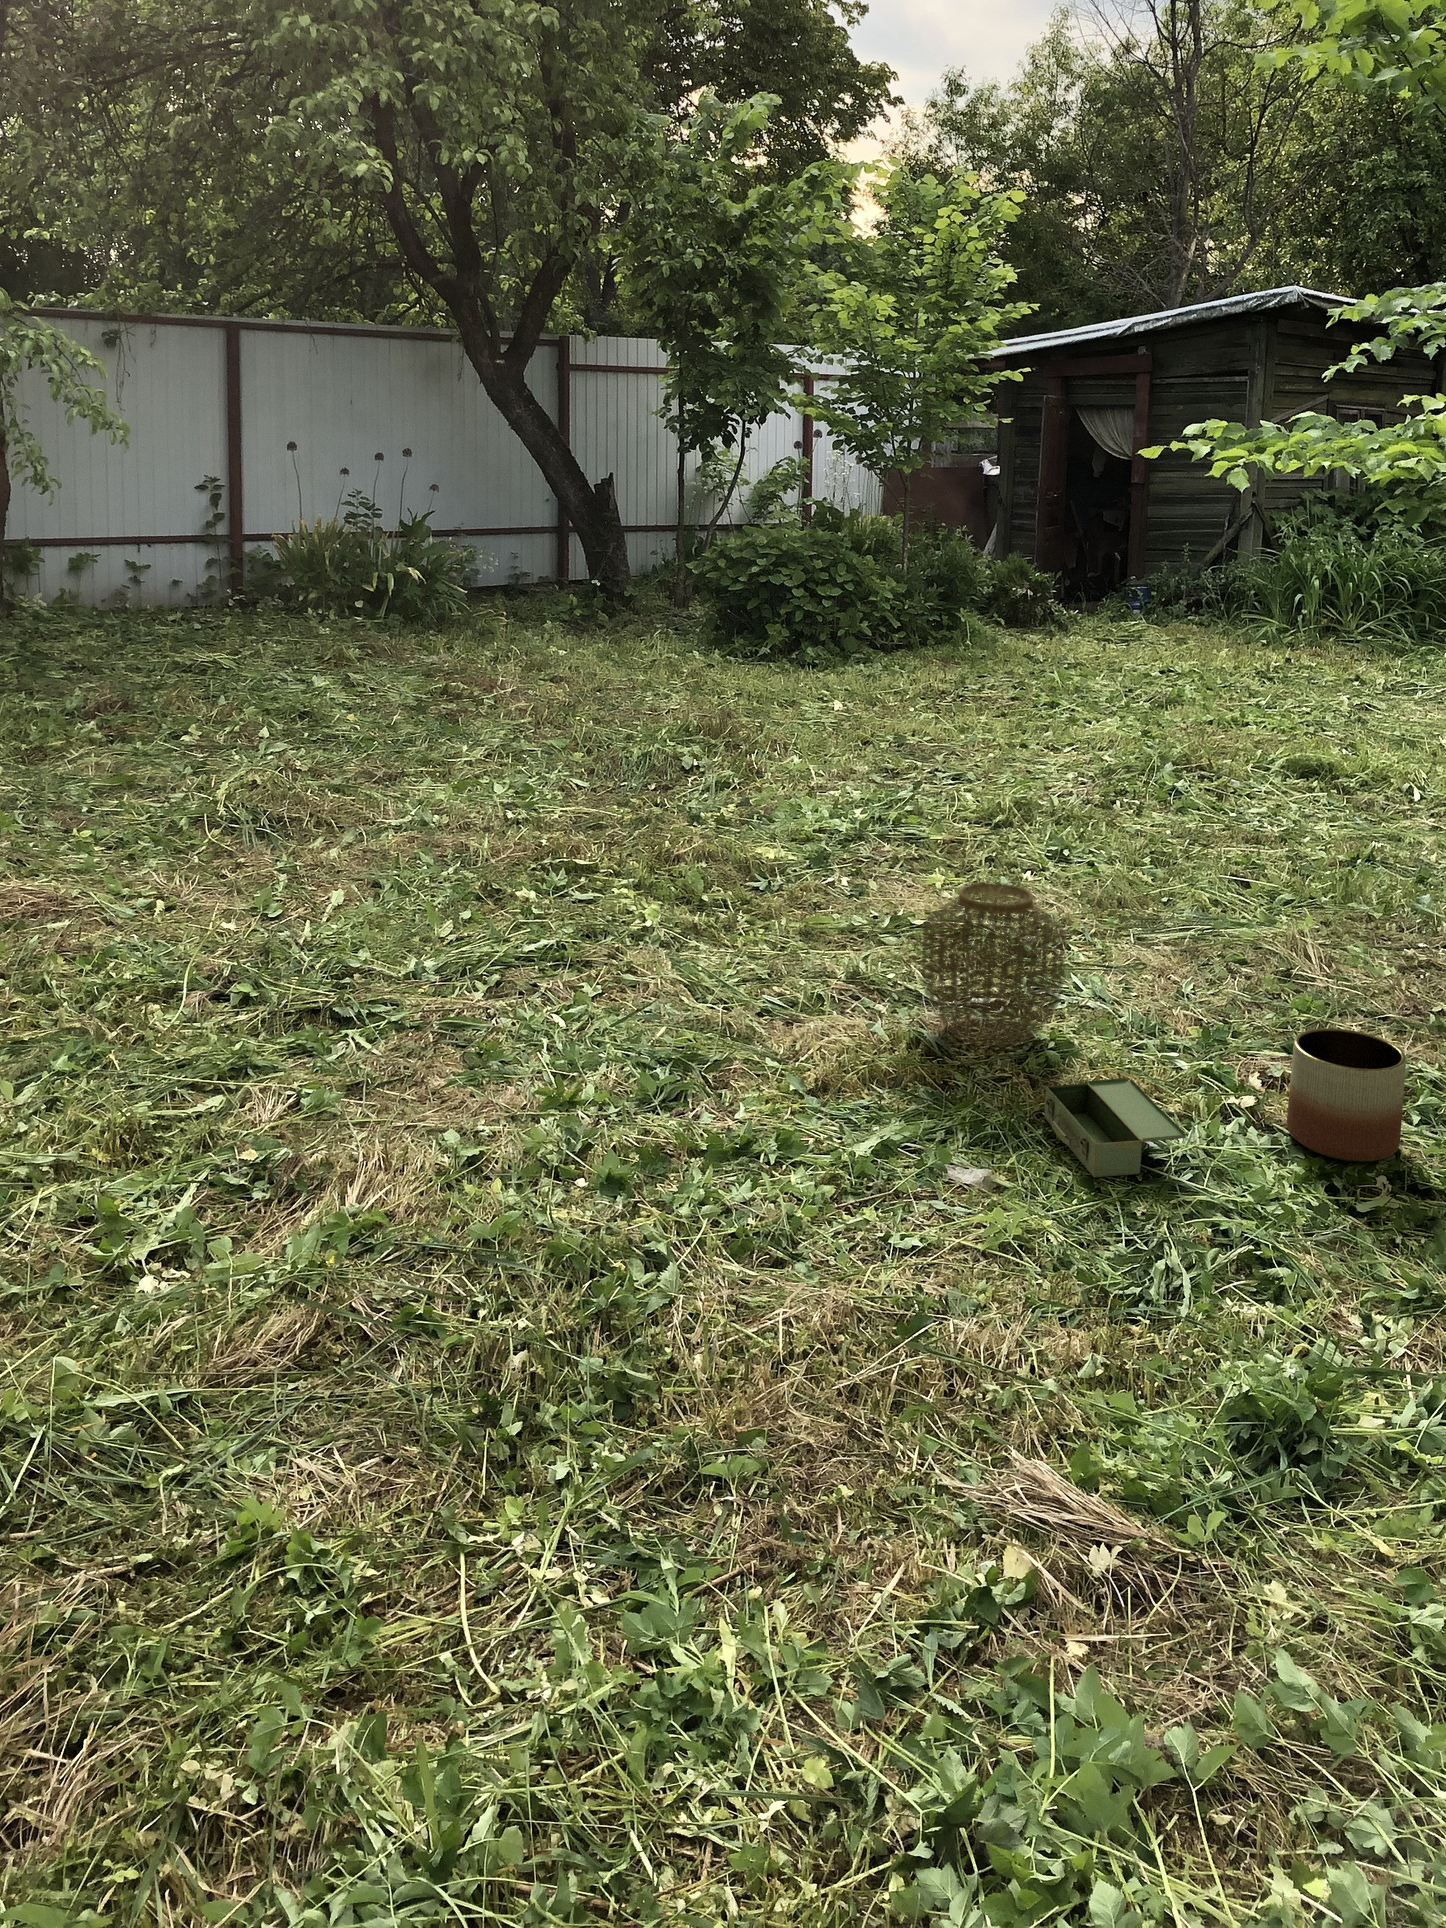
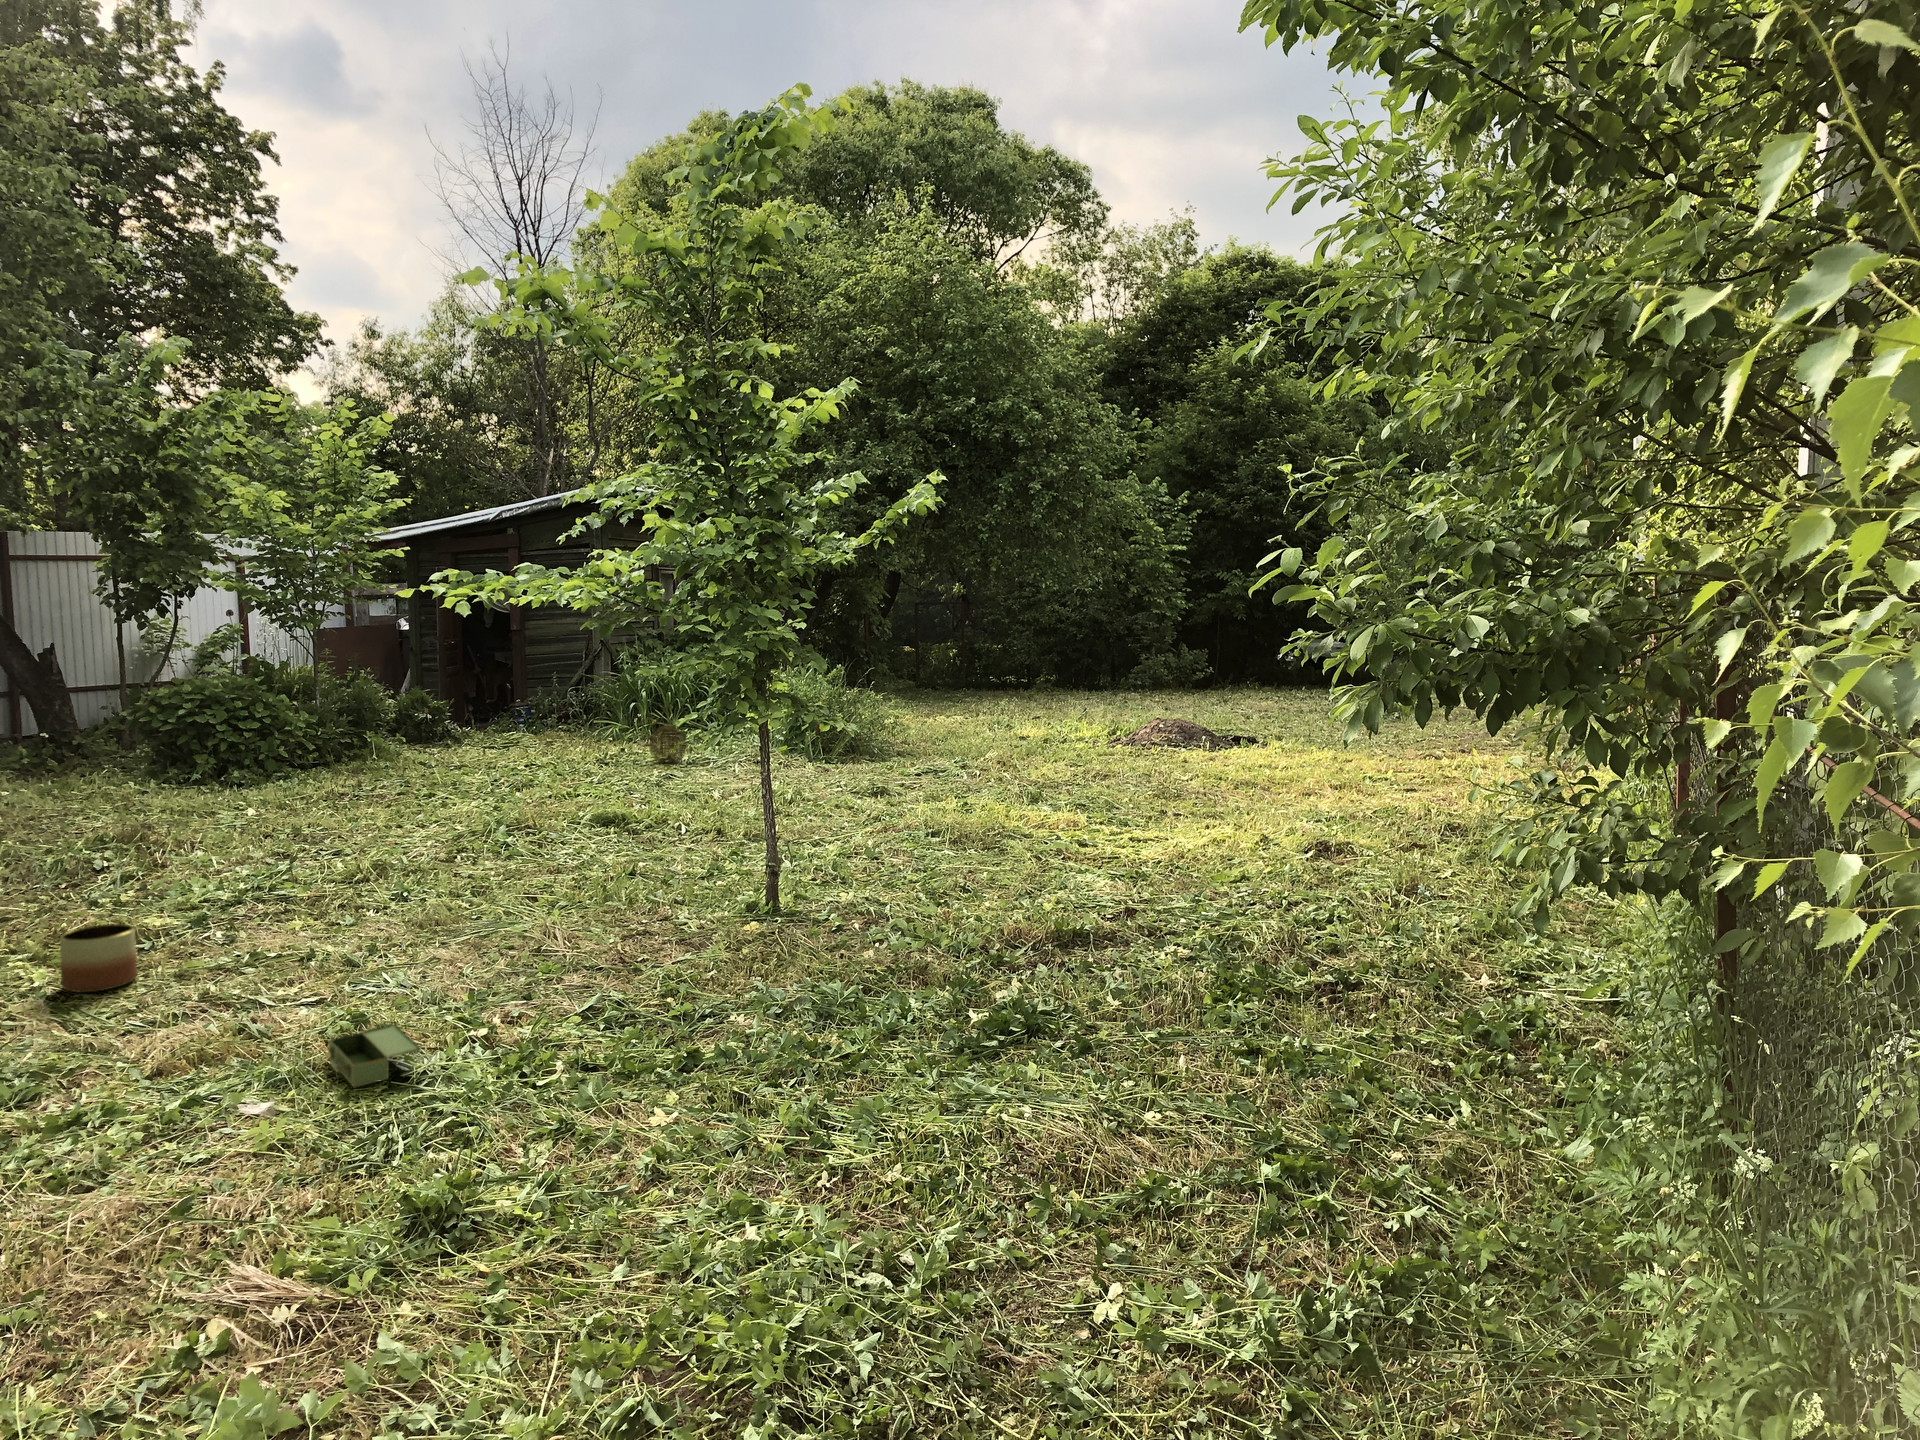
woven basket: present [922,882,1066,1047] -> present [650,726,686,764]
planter: present [1287,1028,1406,1162] -> present [60,924,137,992]

